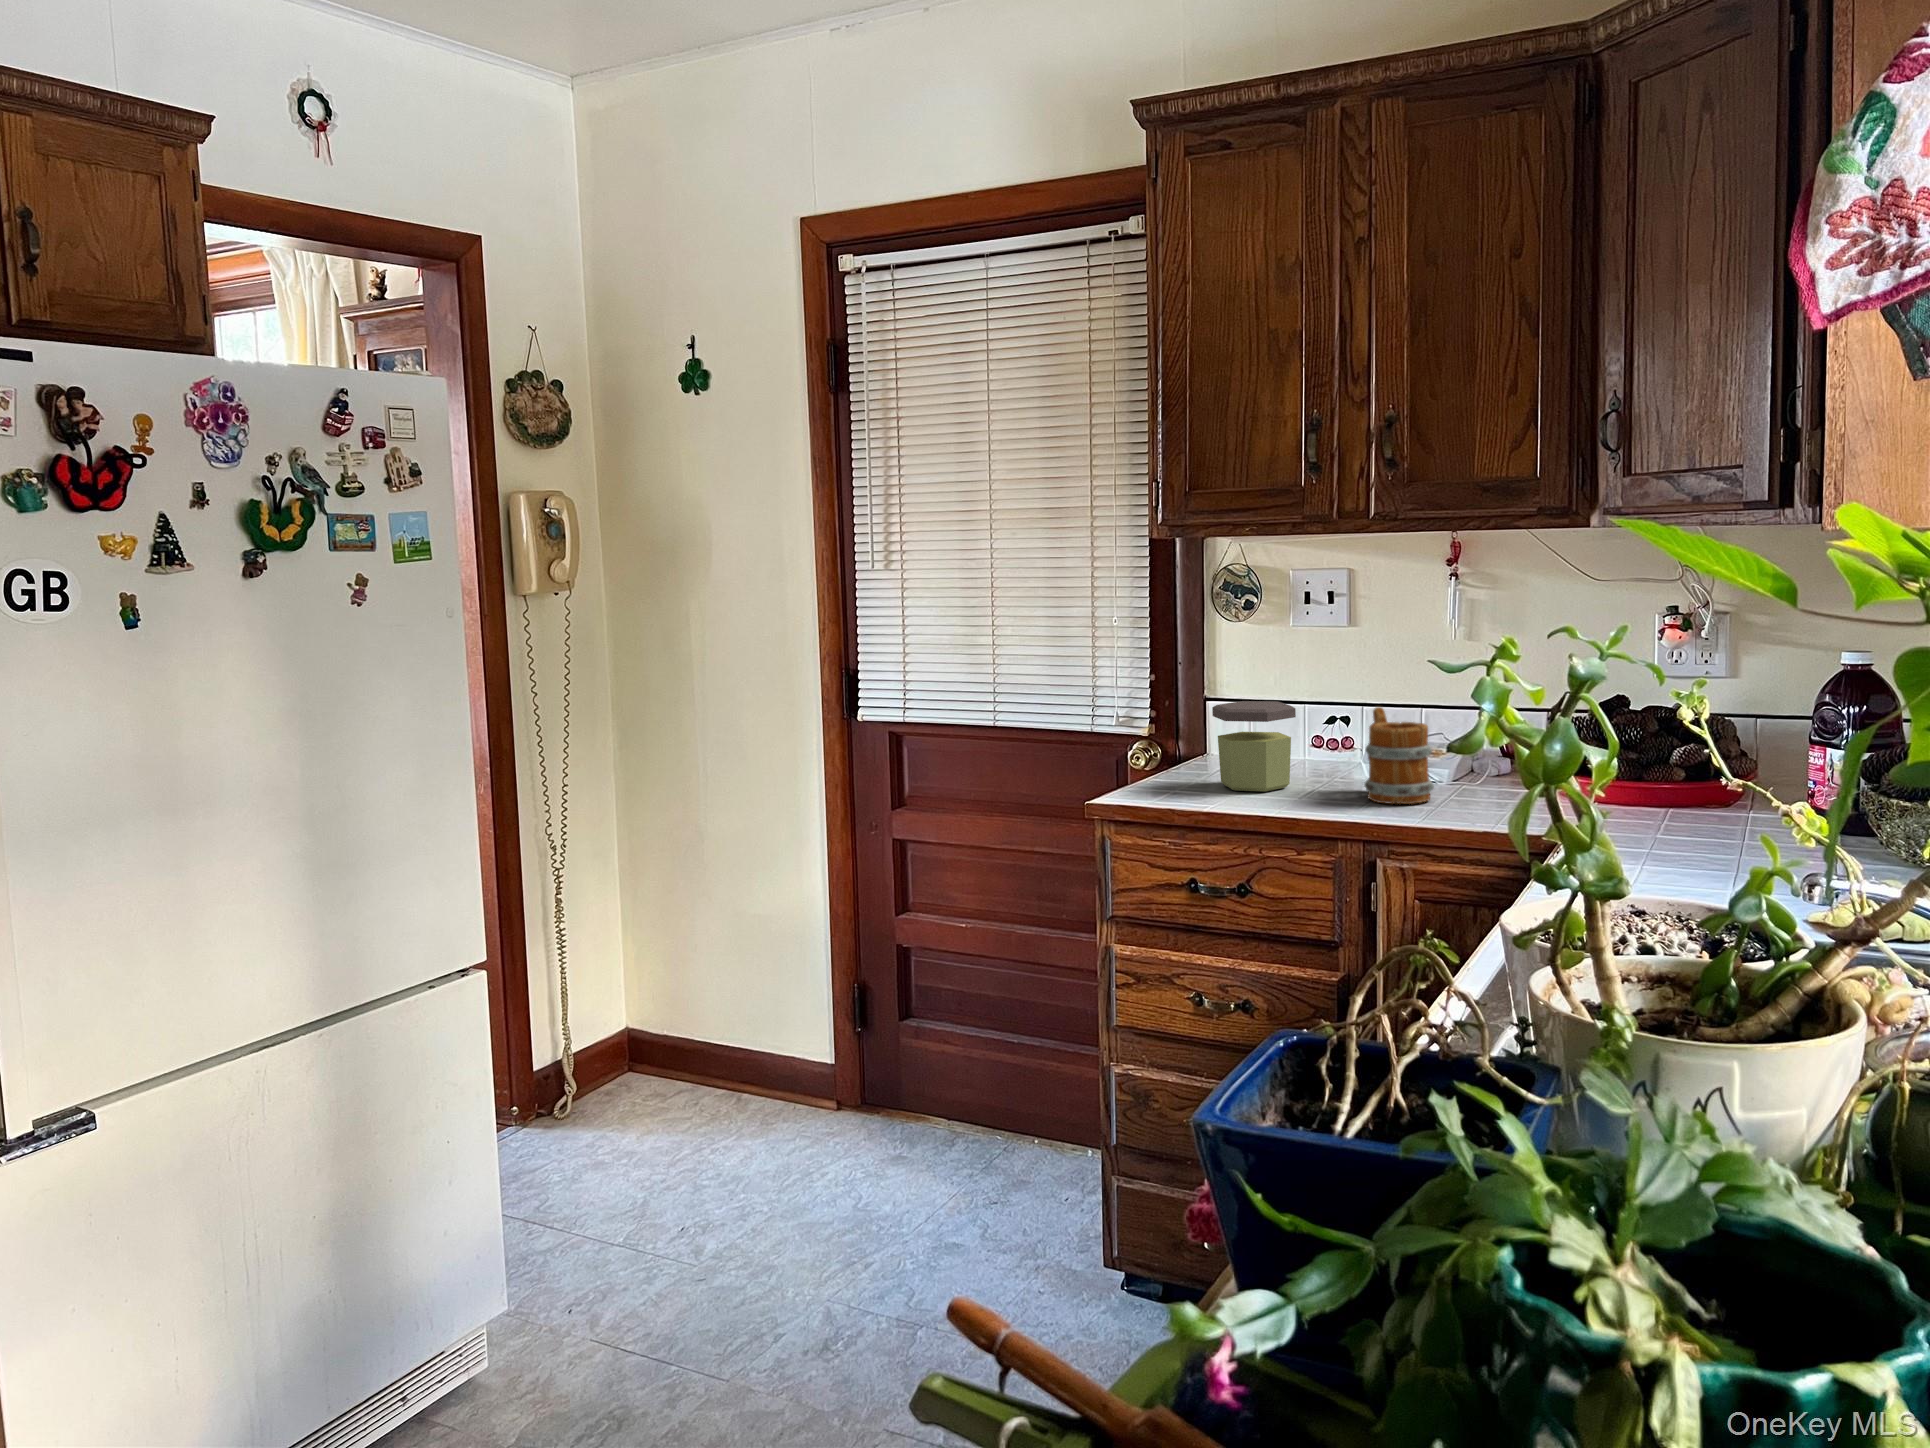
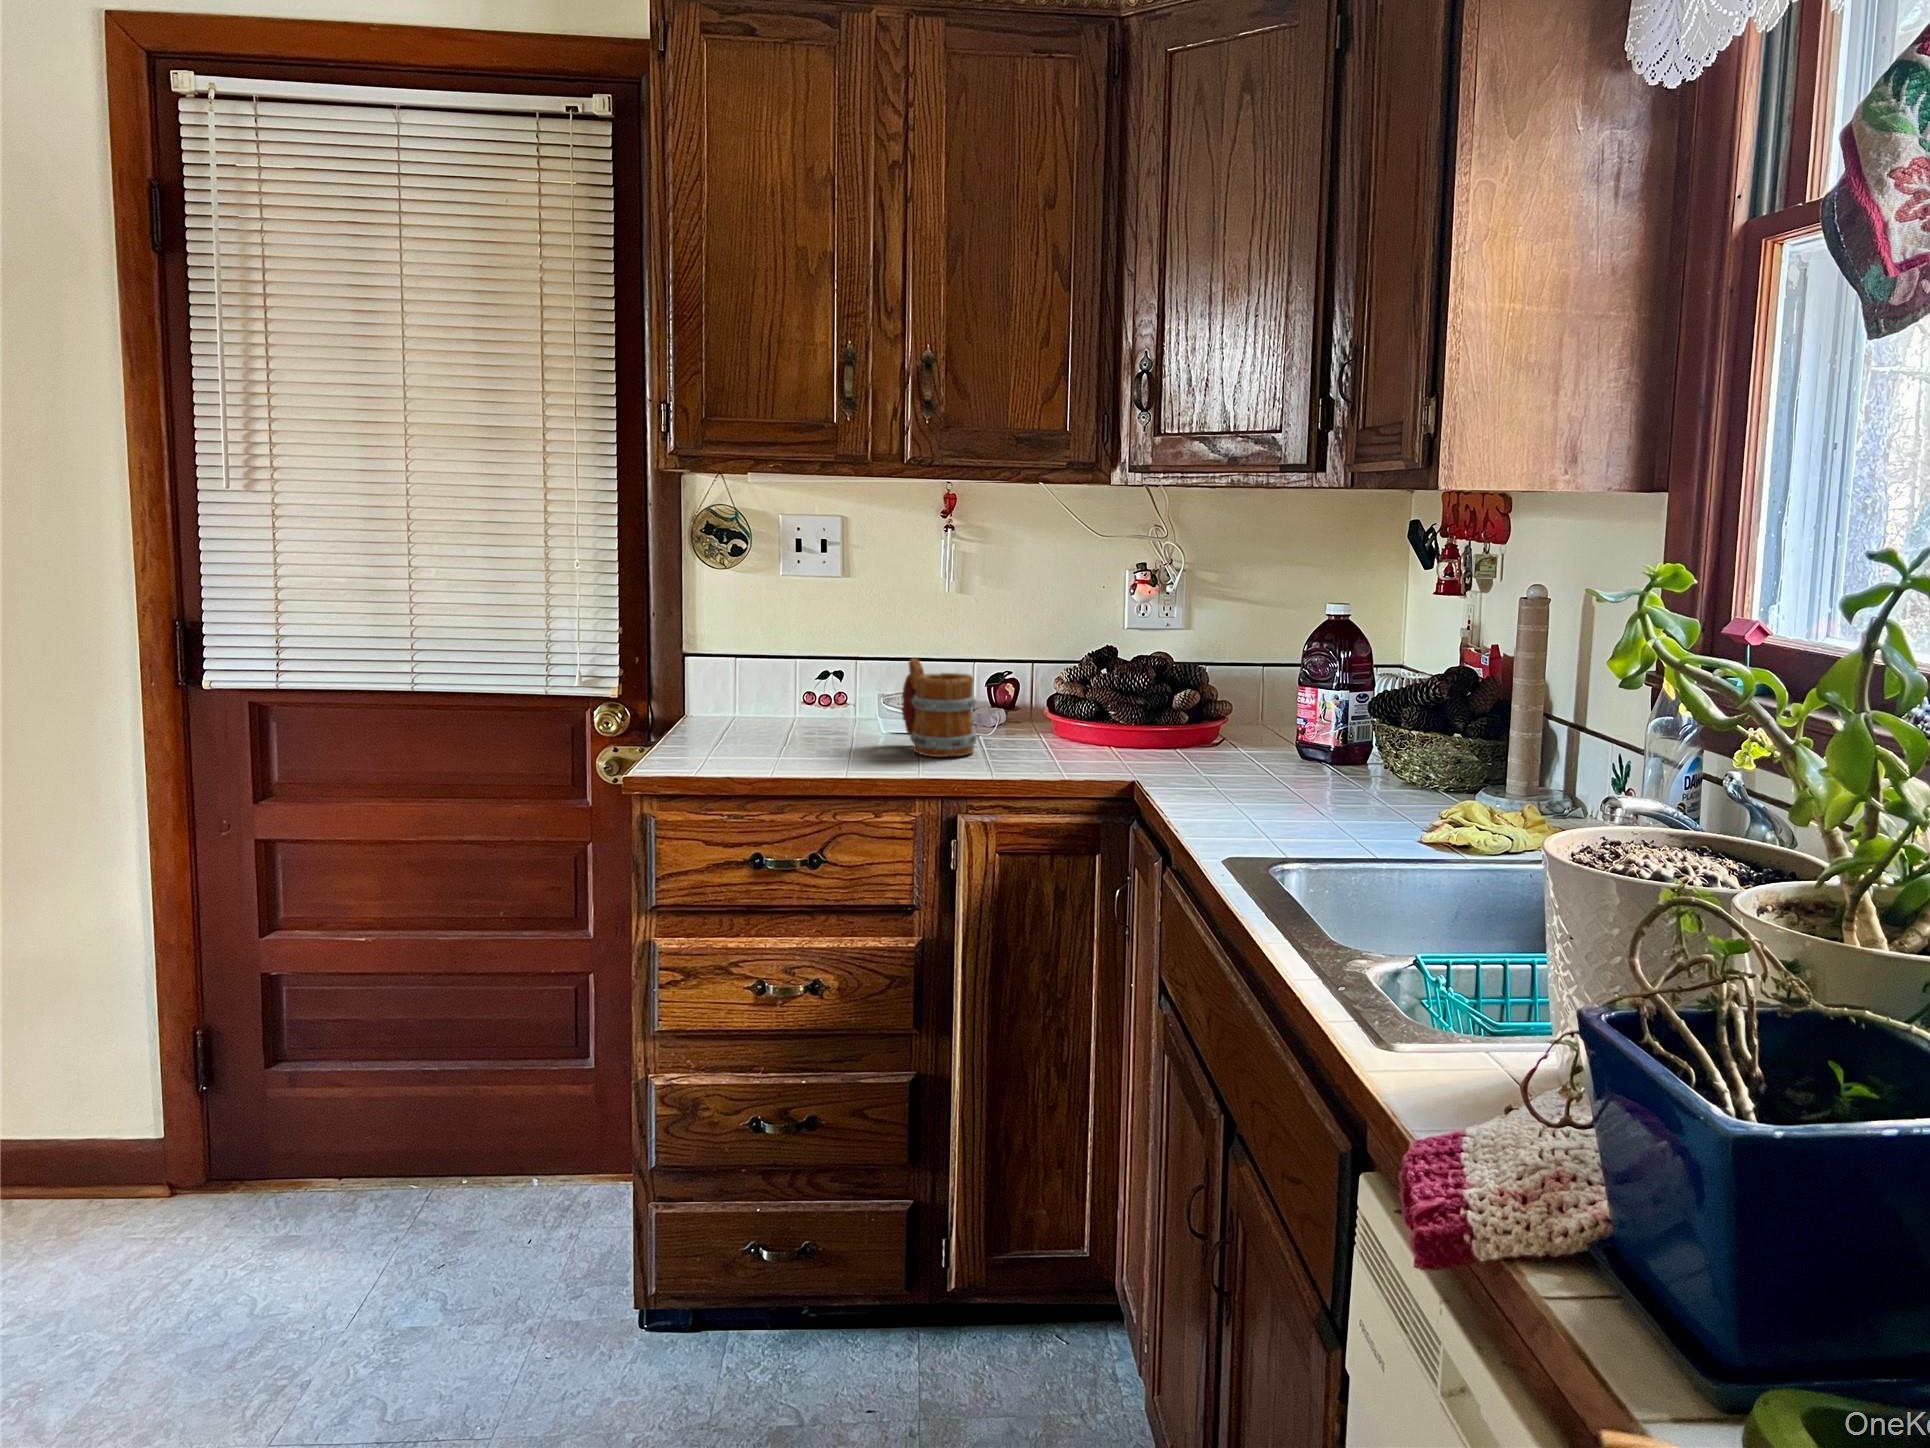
jar: present [1212,701,1296,791] -> none [740,655,831,753]

